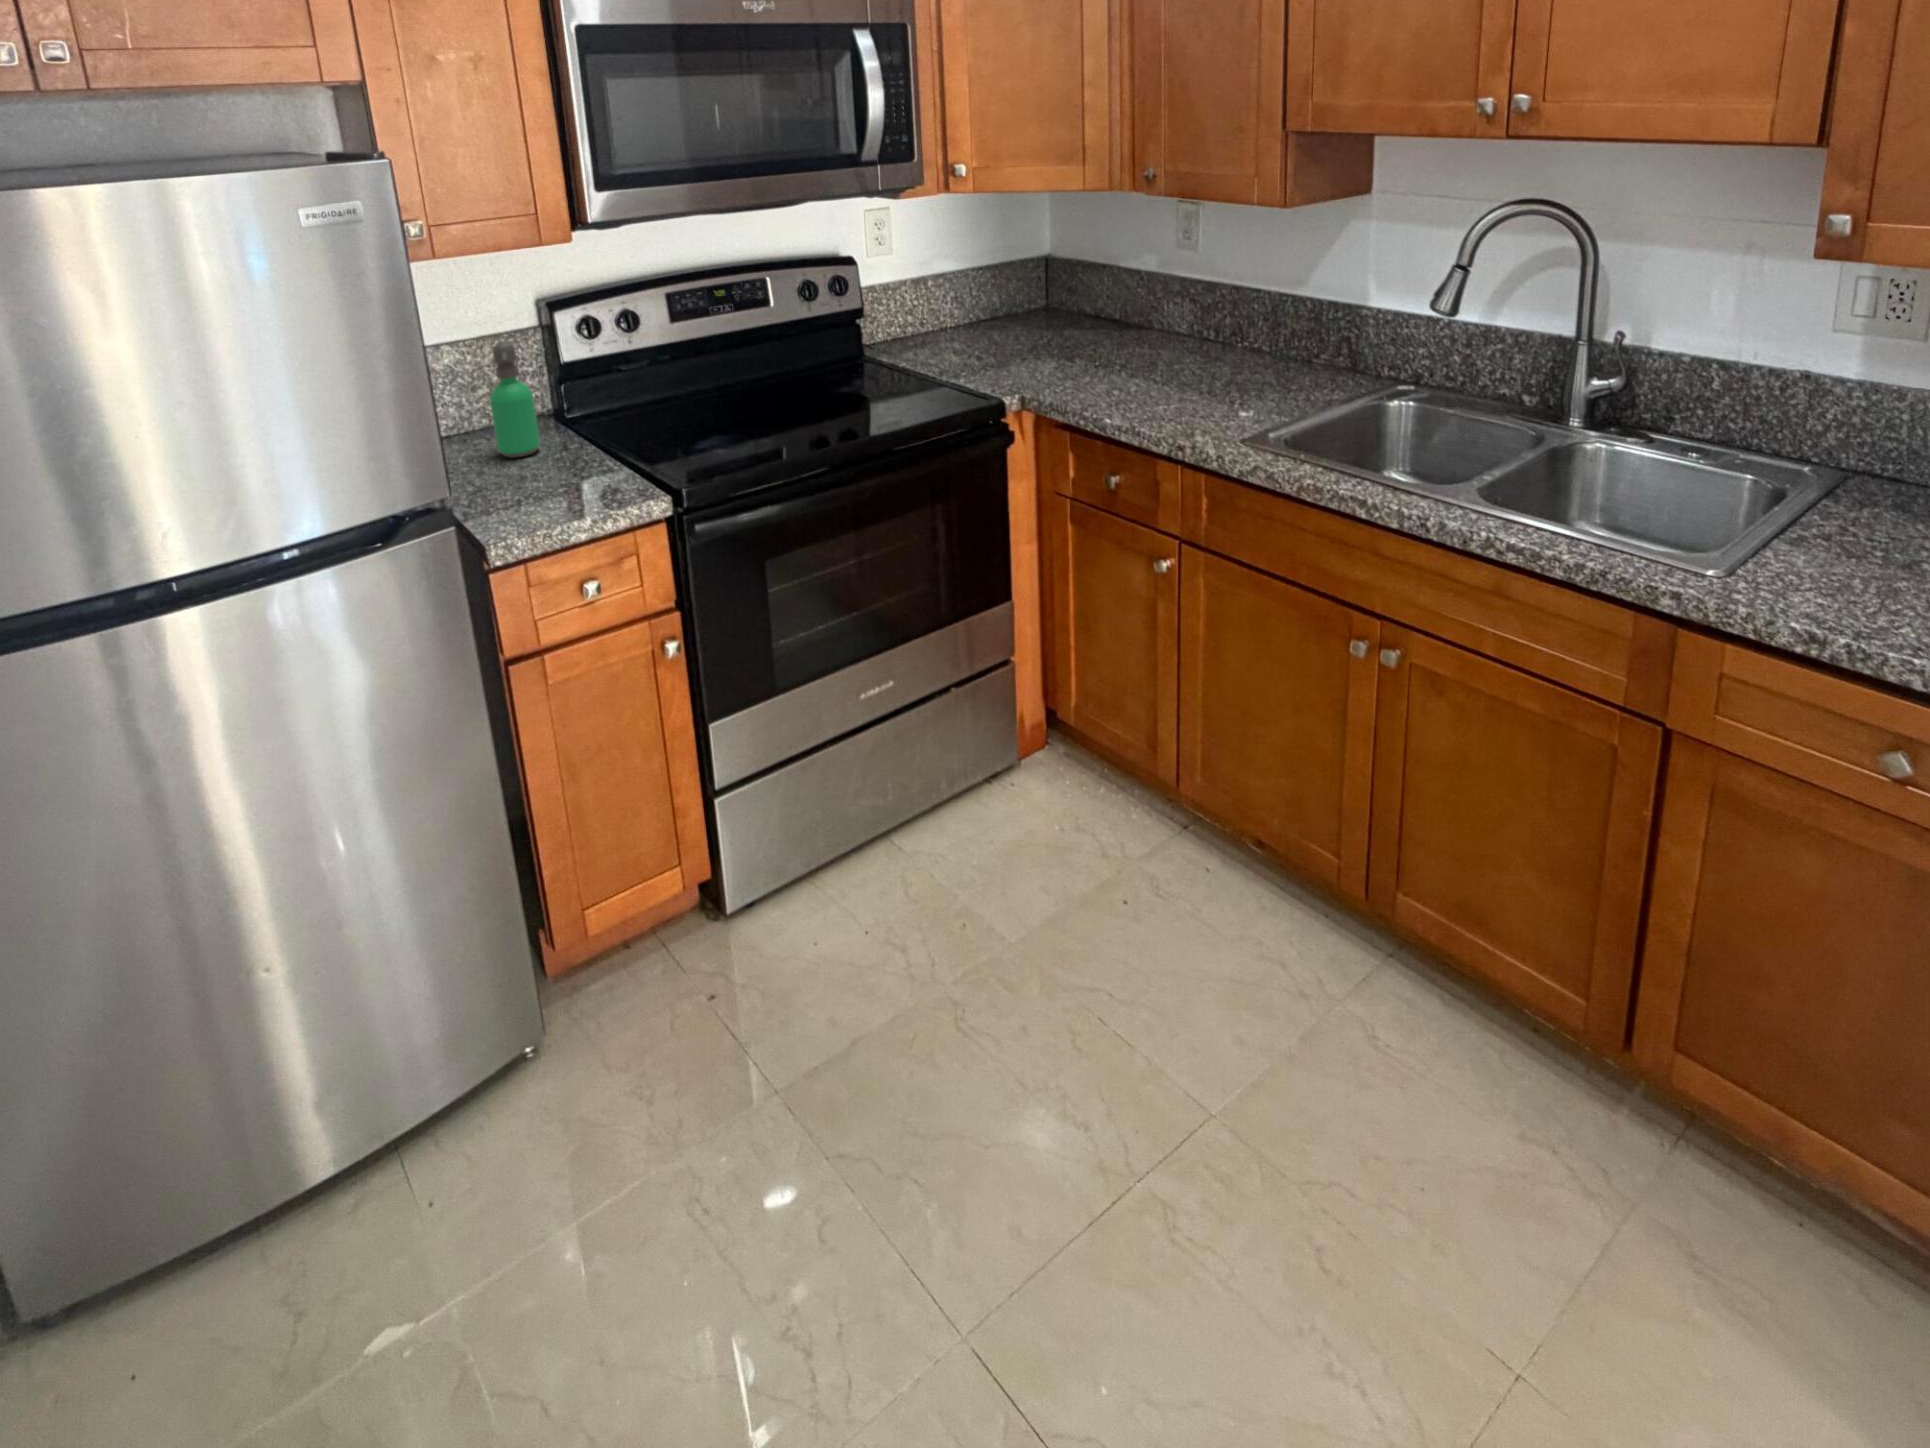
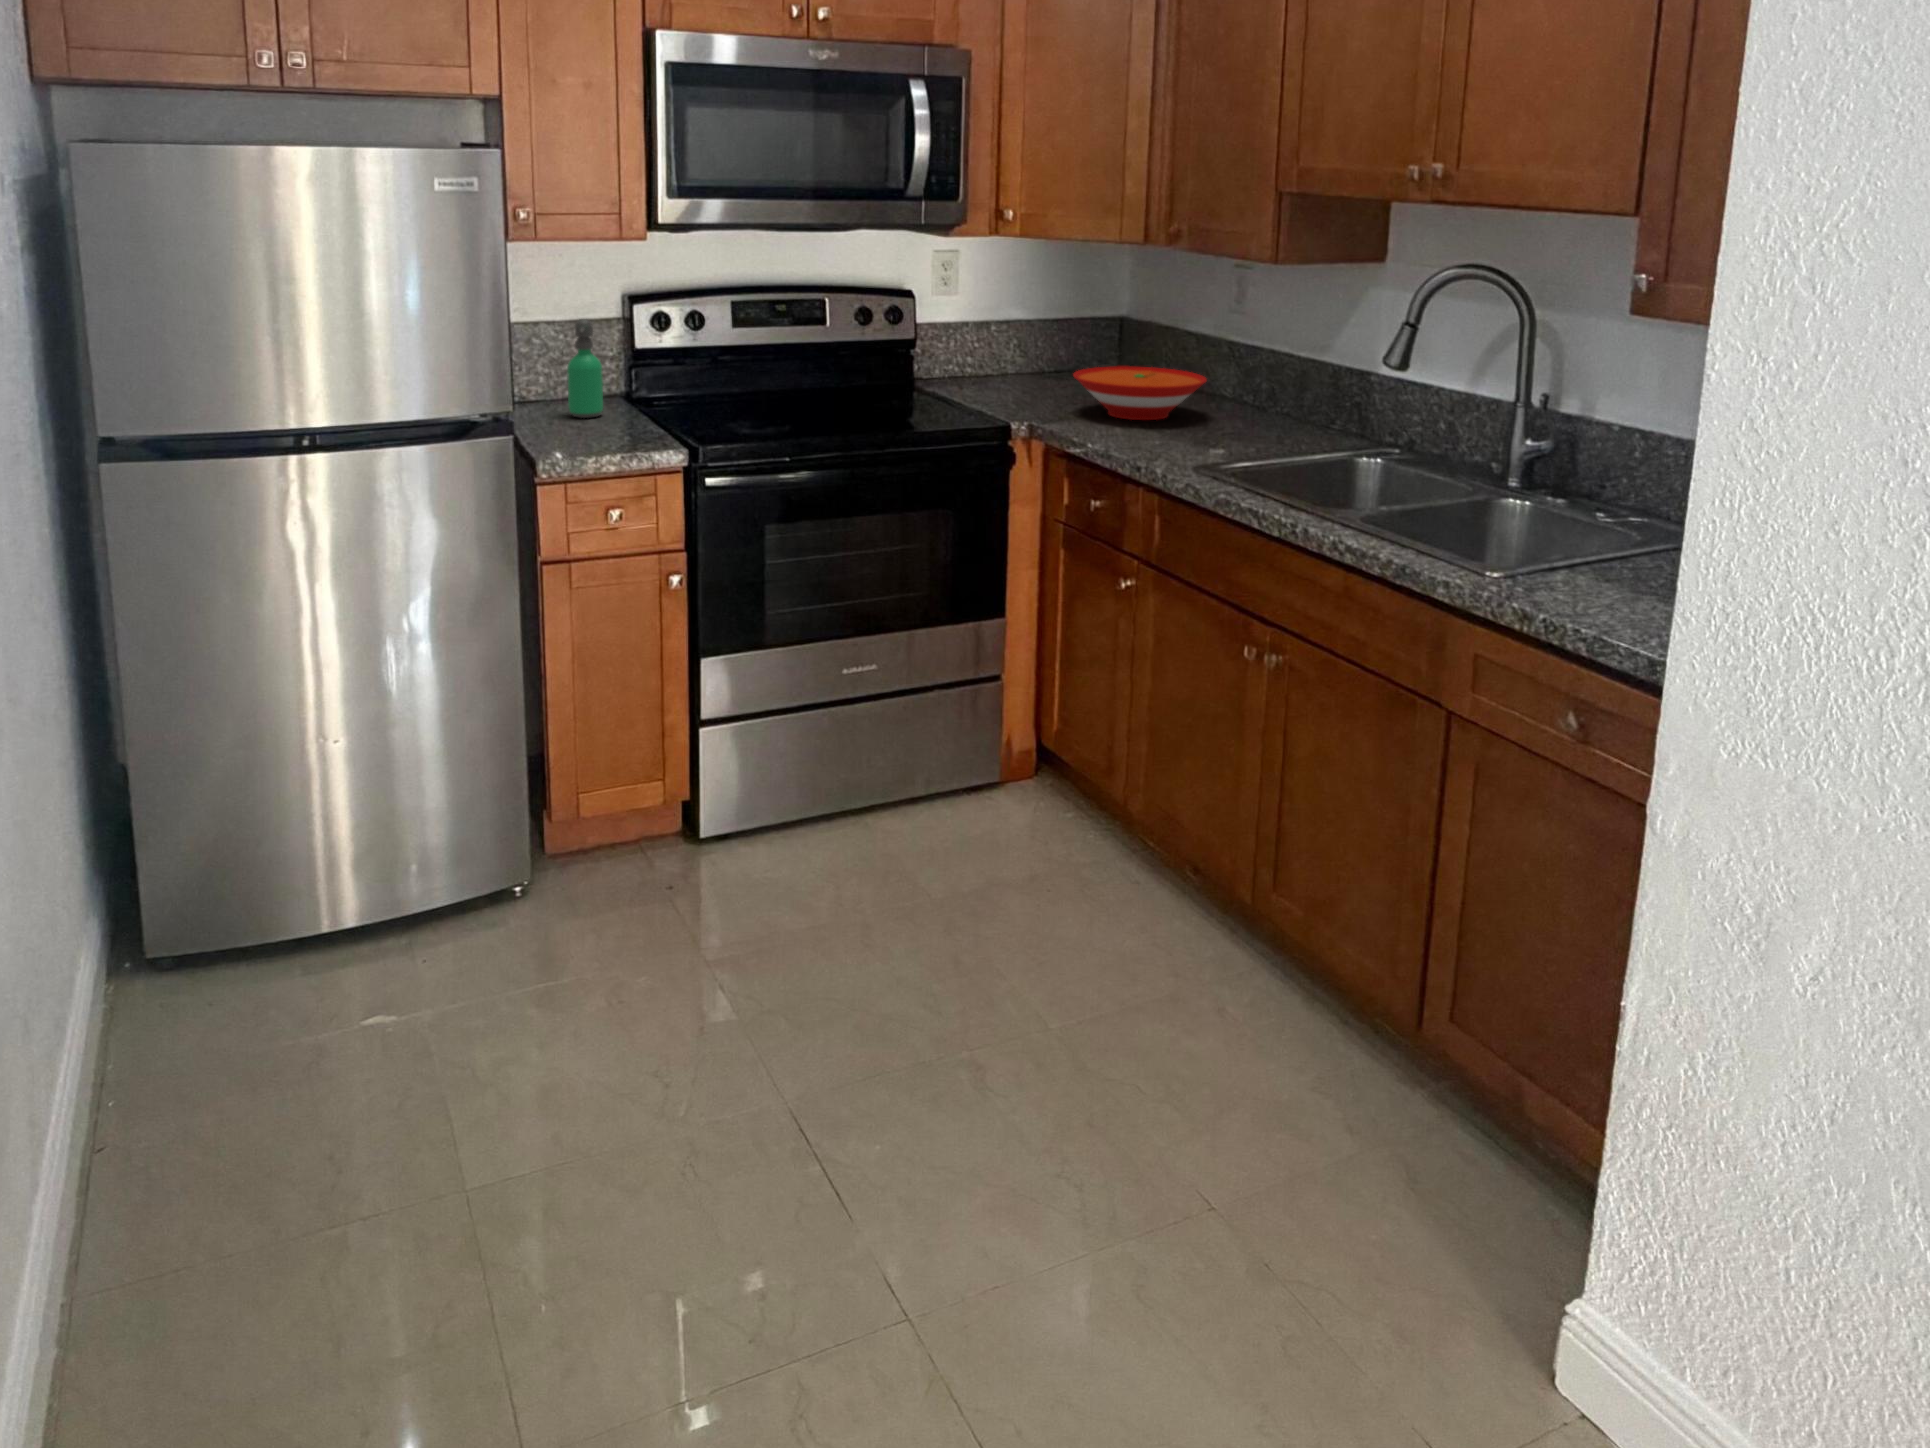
bowl: none [1050,315,1189,377] -> present [1073,366,1207,420]

